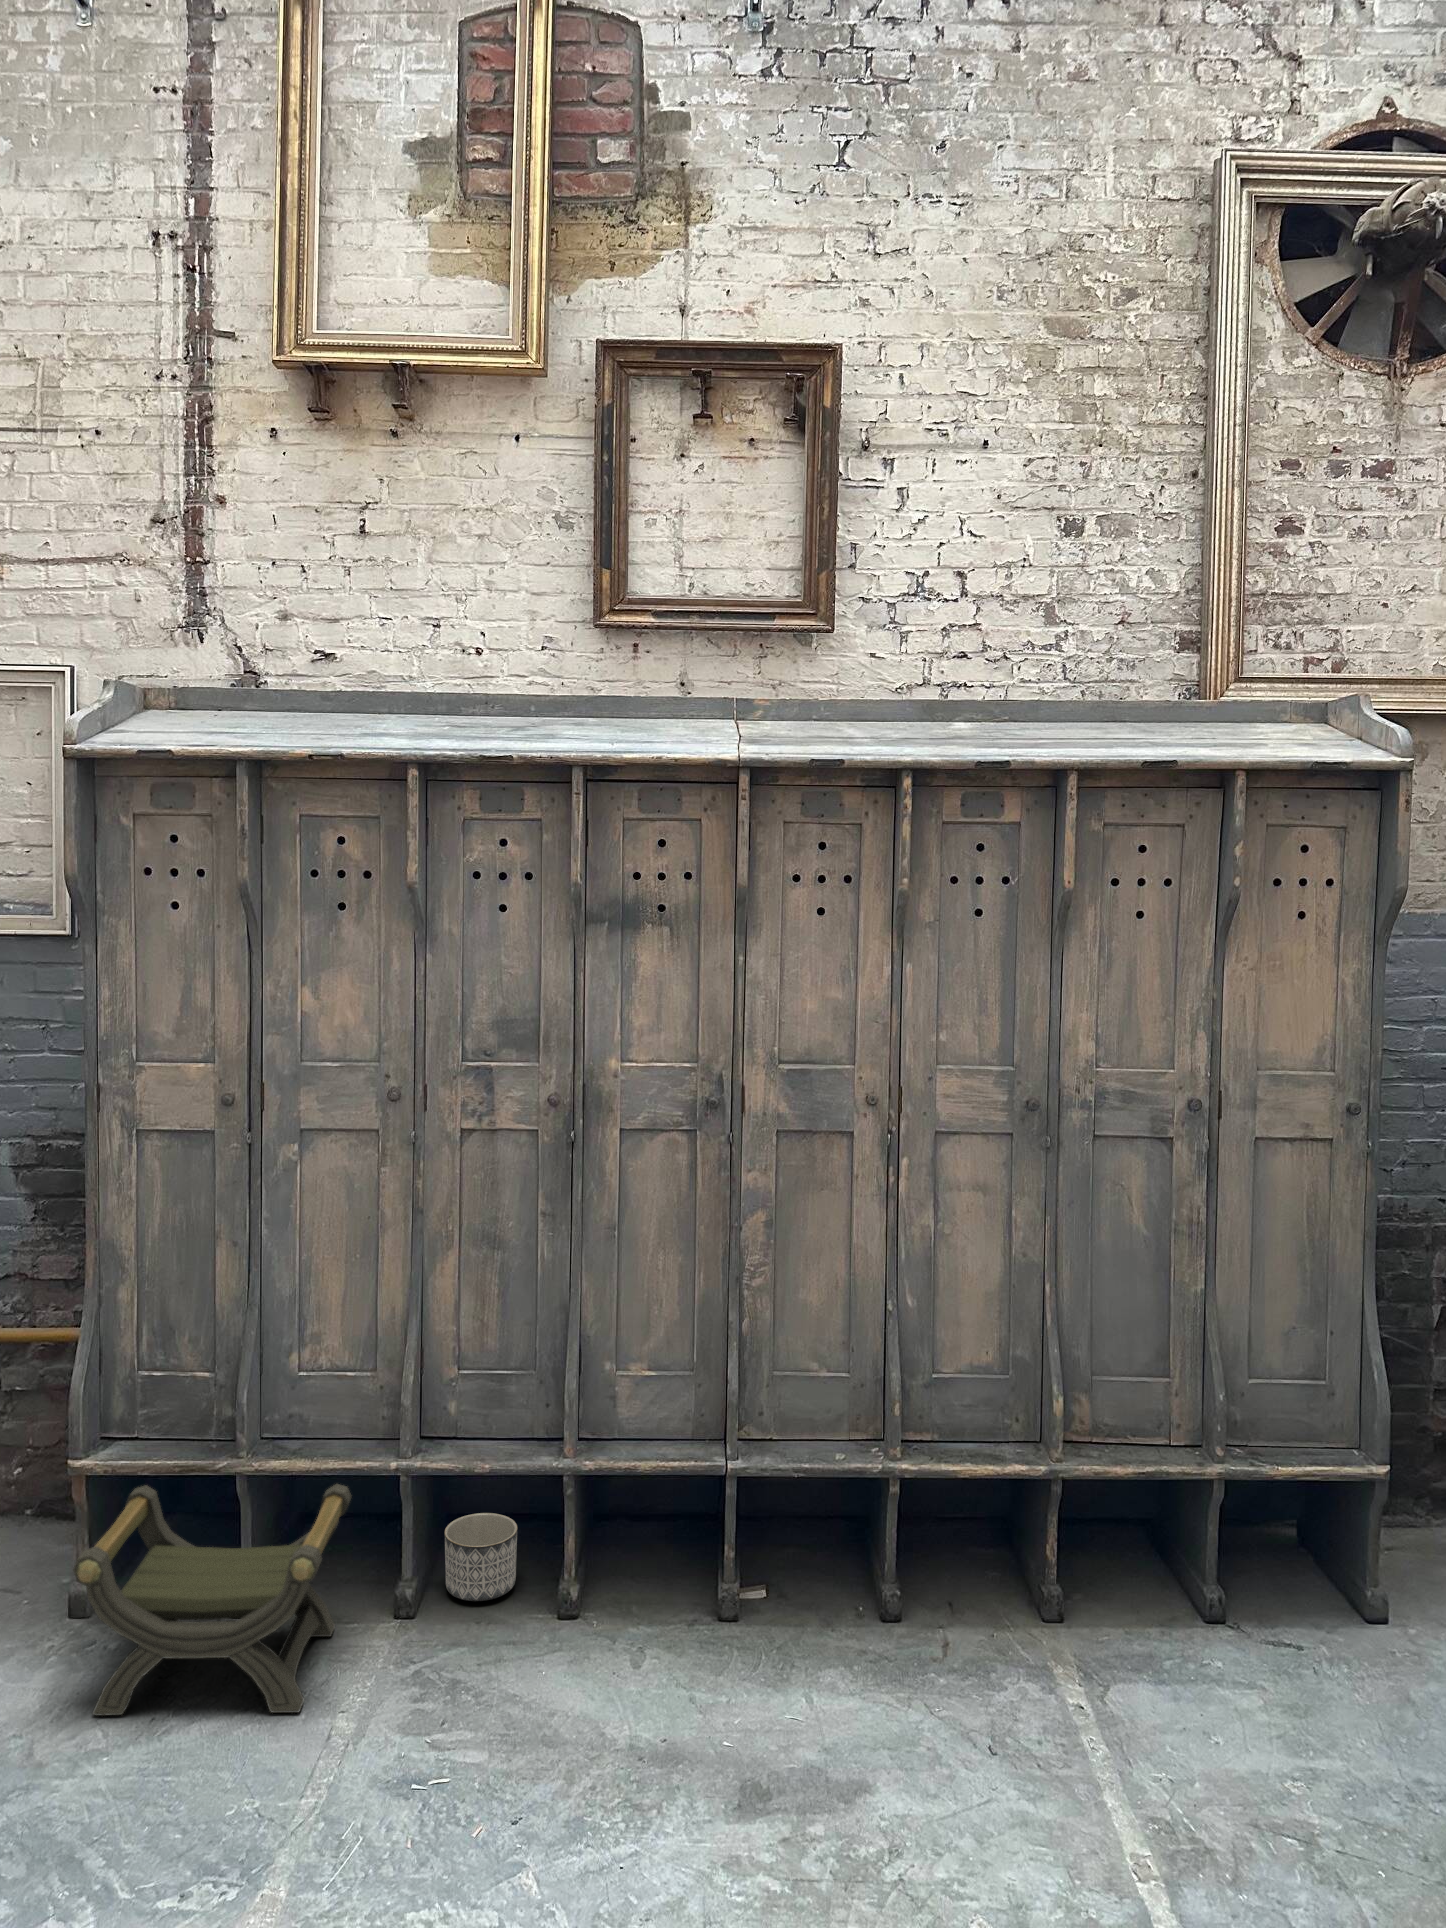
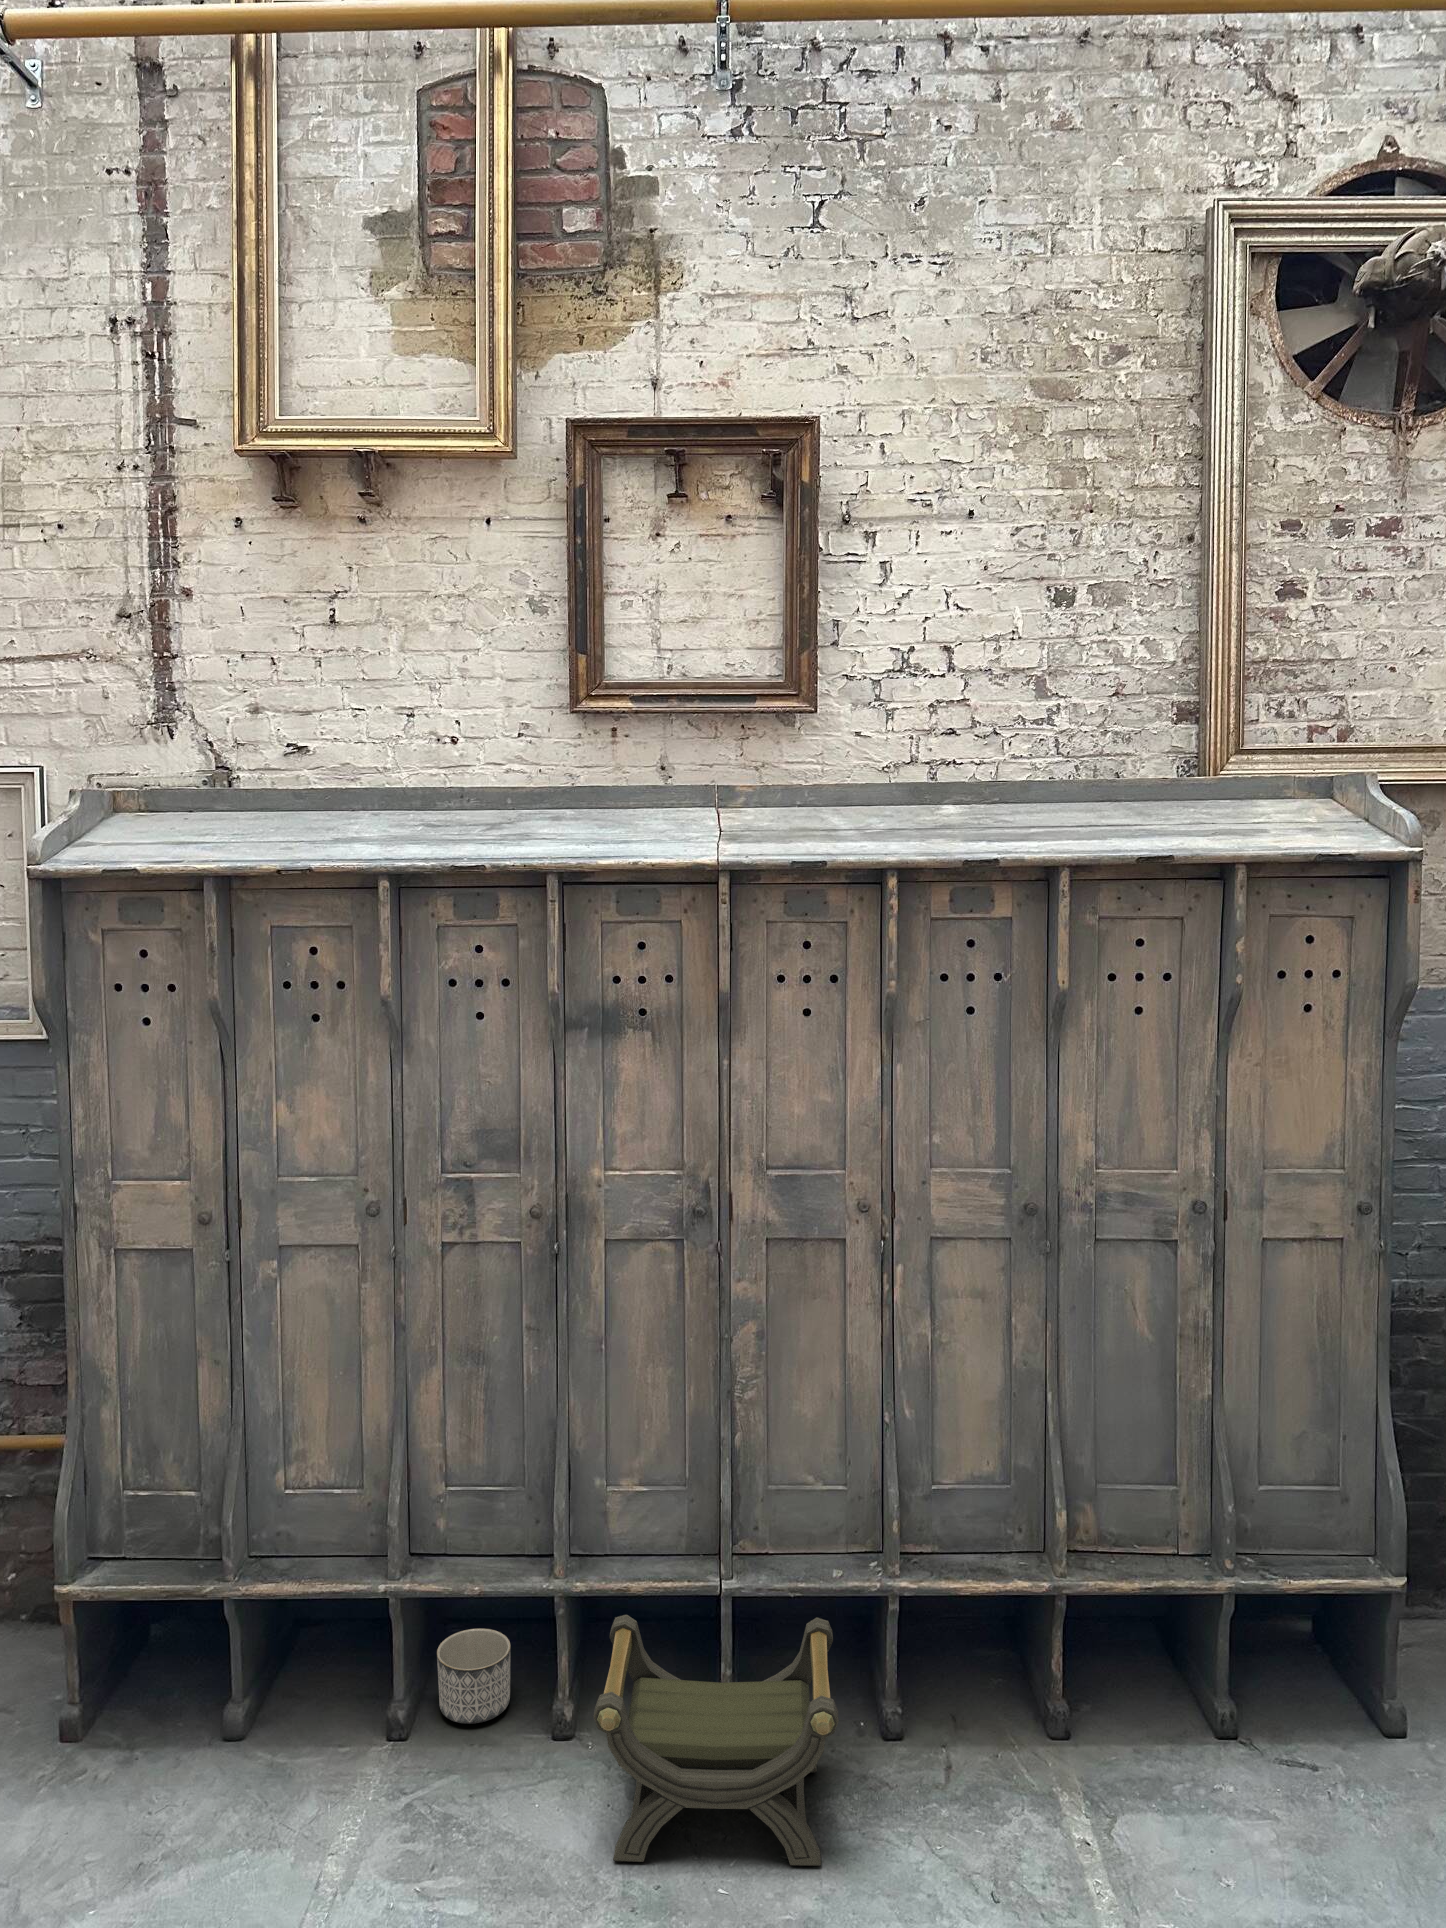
stool: present [73,1484,351,1716] -> present [593,1615,839,1866]

